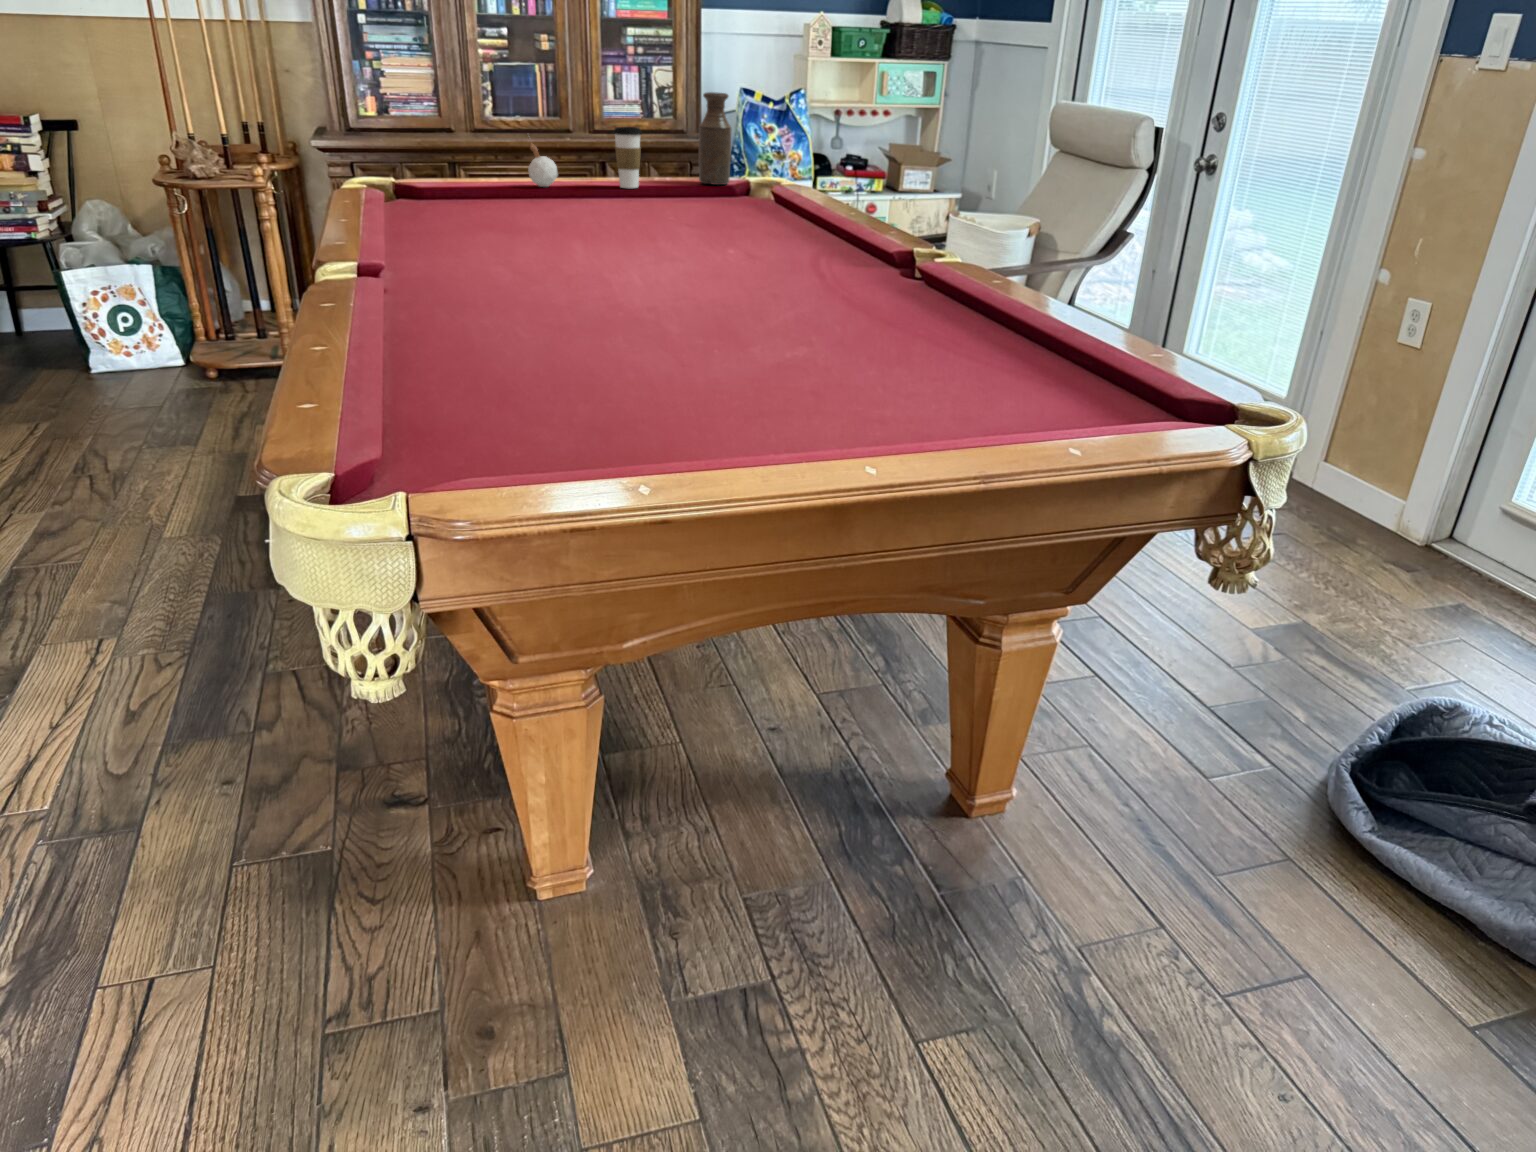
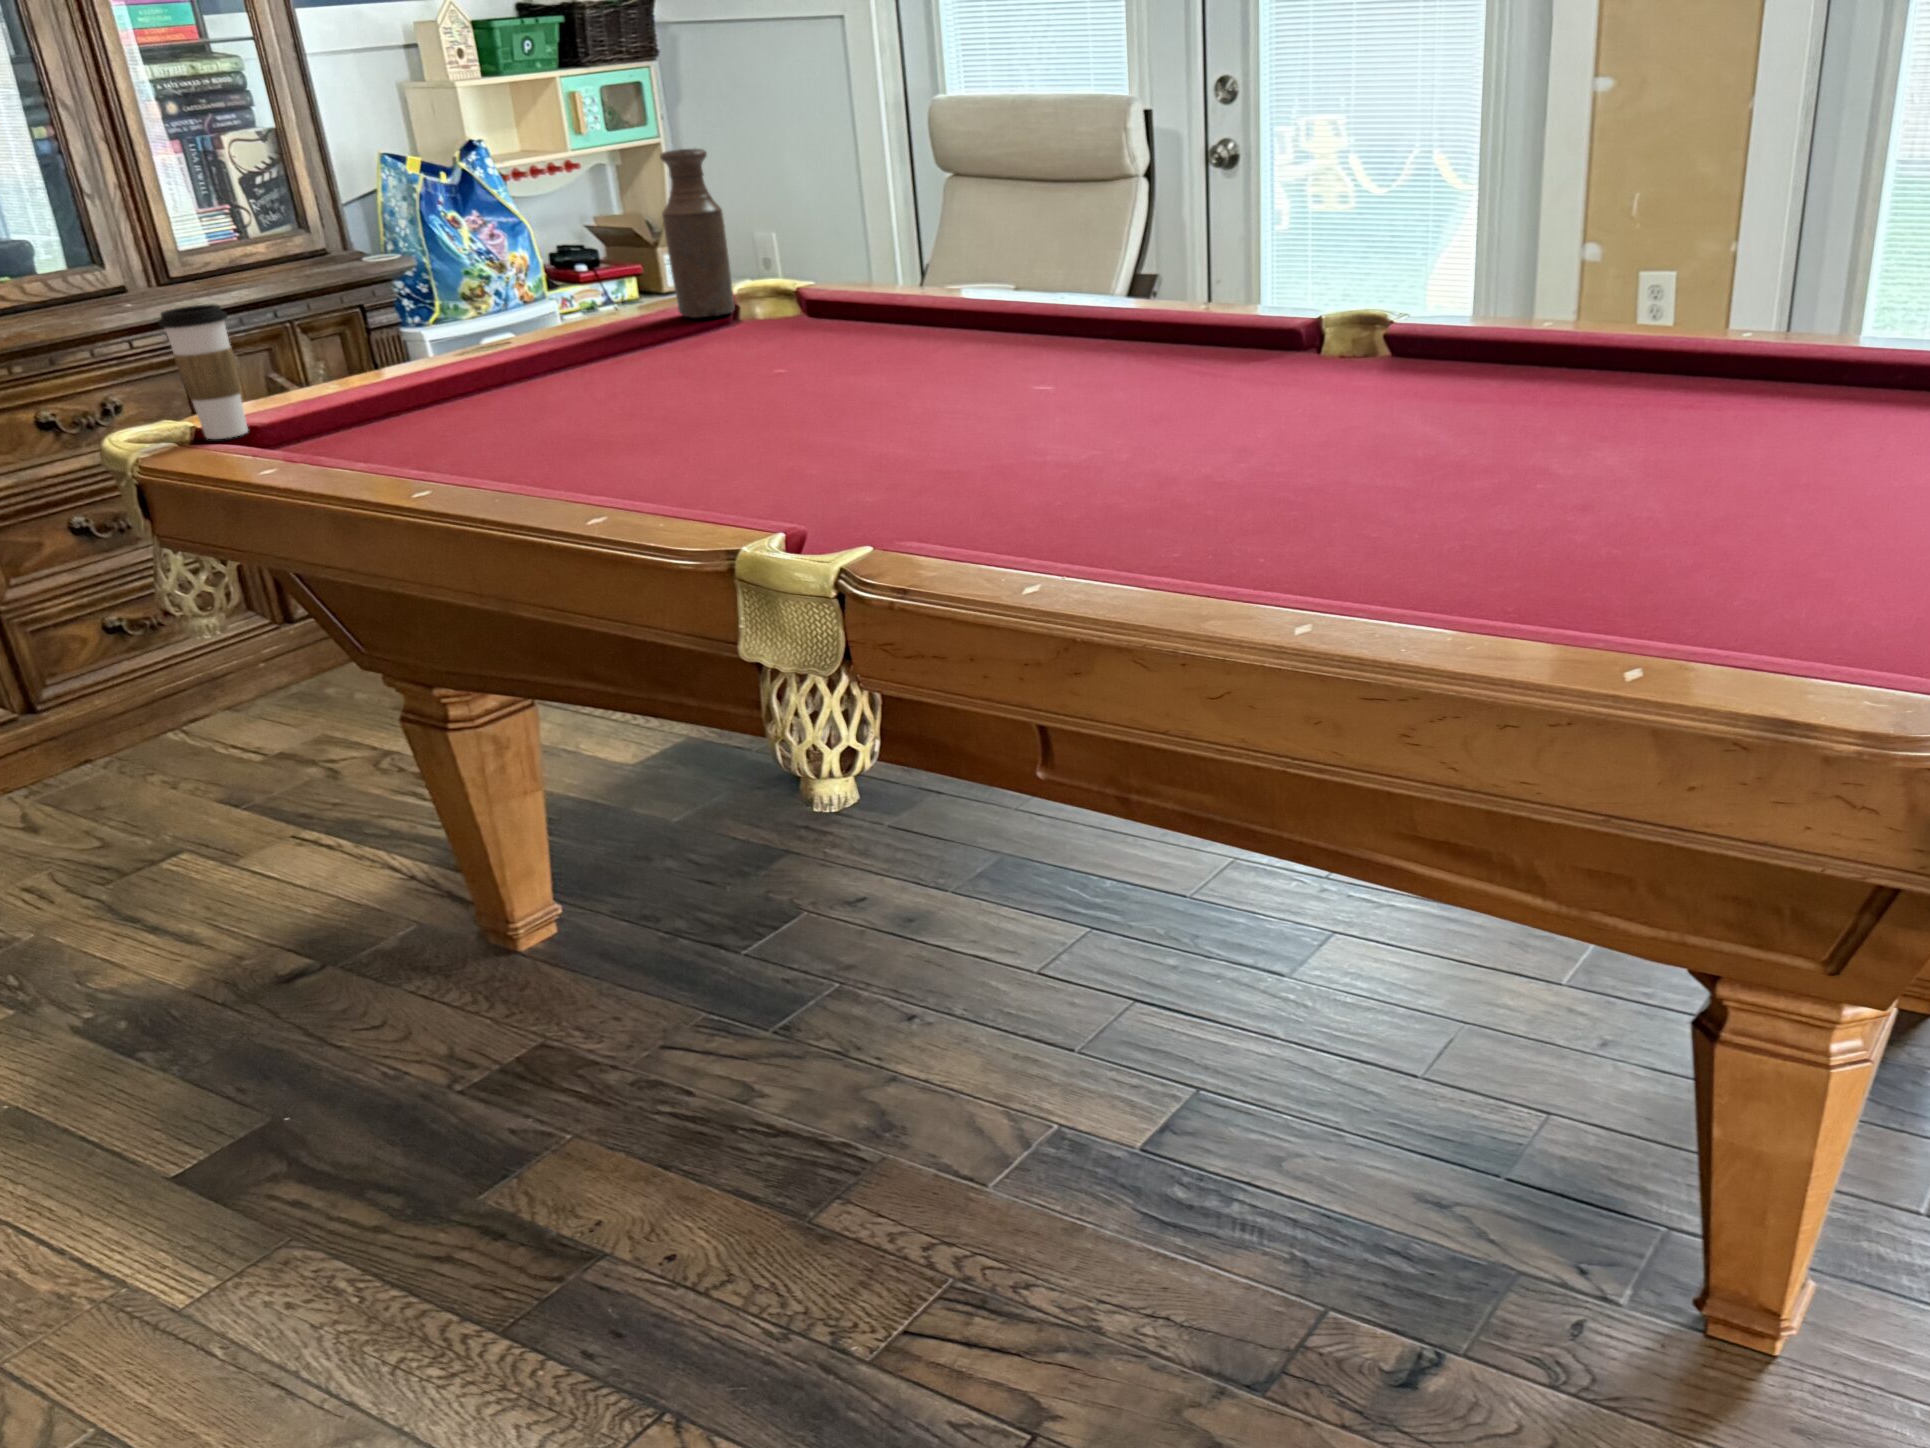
coffee cup: present [613,127,642,188] -> present [159,304,248,439]
candle: present [528,140,558,187] -> none [414,283,493,383]

